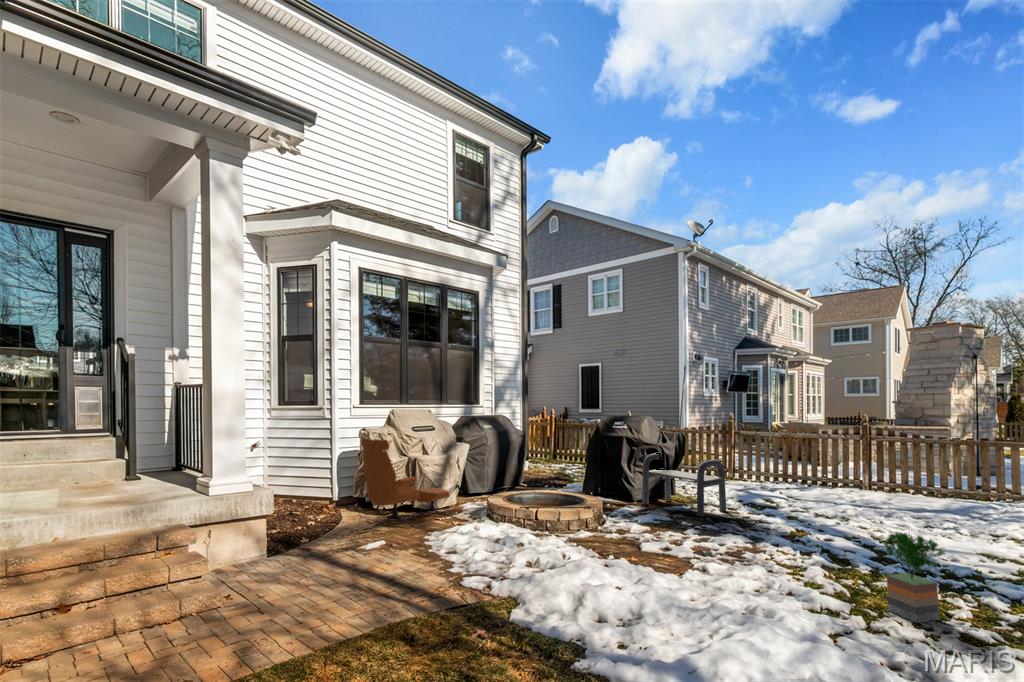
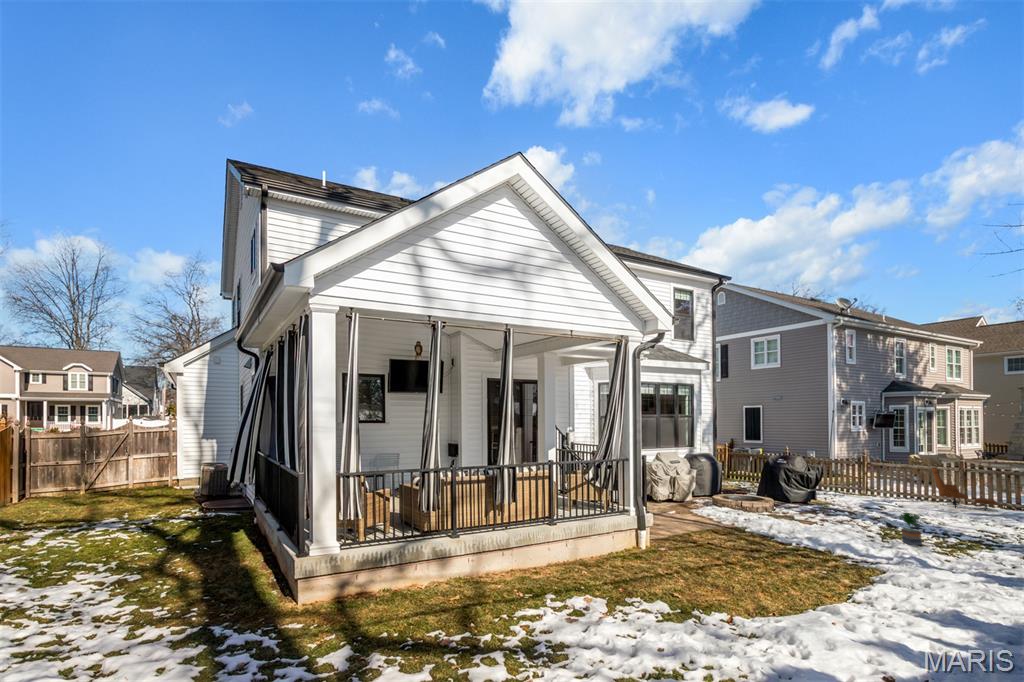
lounge chair: present [361,438,450,528] -> present [932,467,997,511]
bench: present [642,453,726,517] -> none [799,476,851,512]

